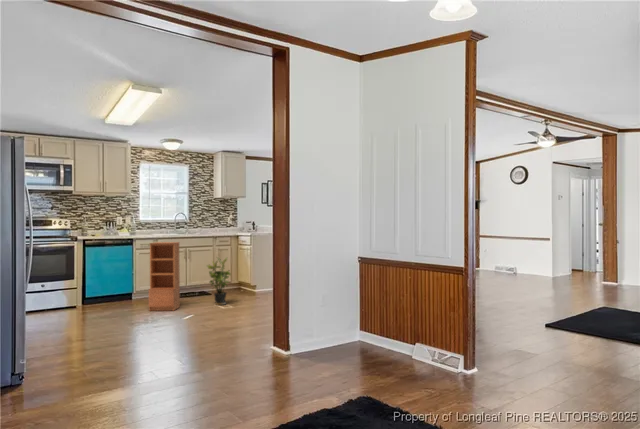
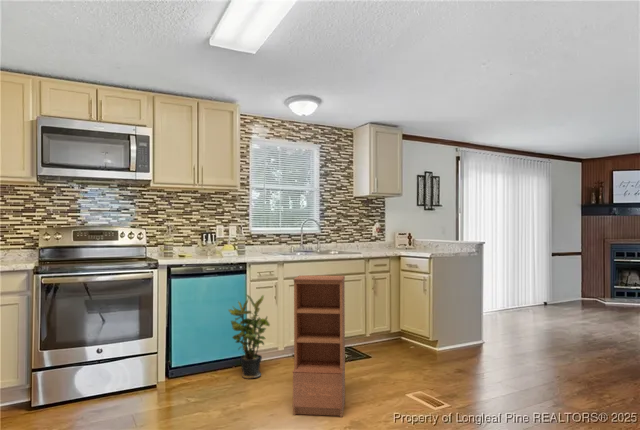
potted plant: present [207,258,231,305] -> present [229,295,270,379]

